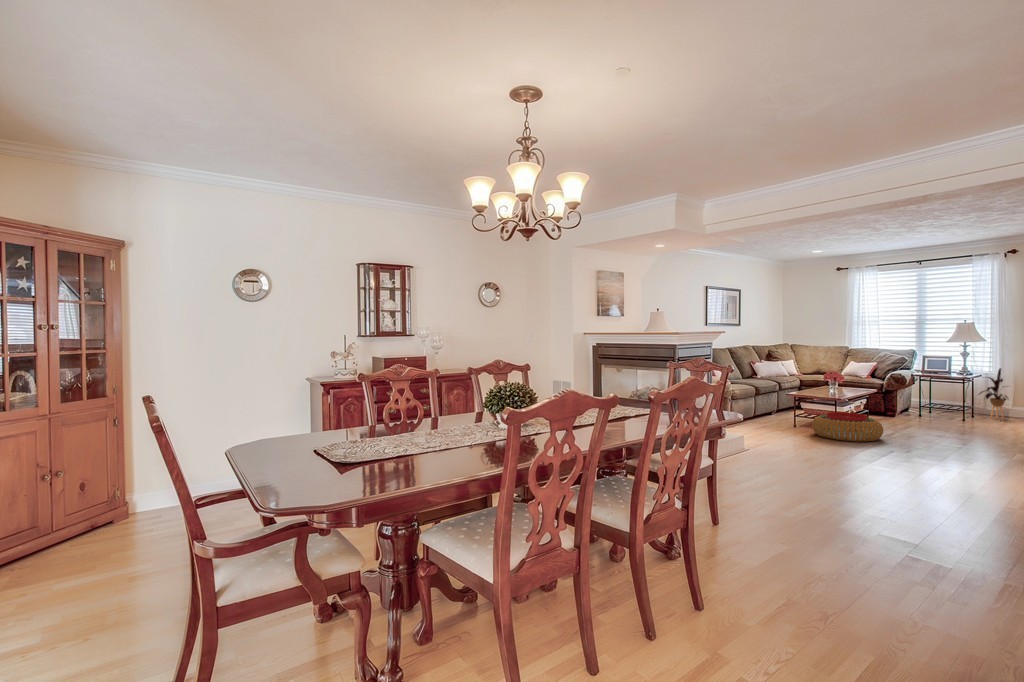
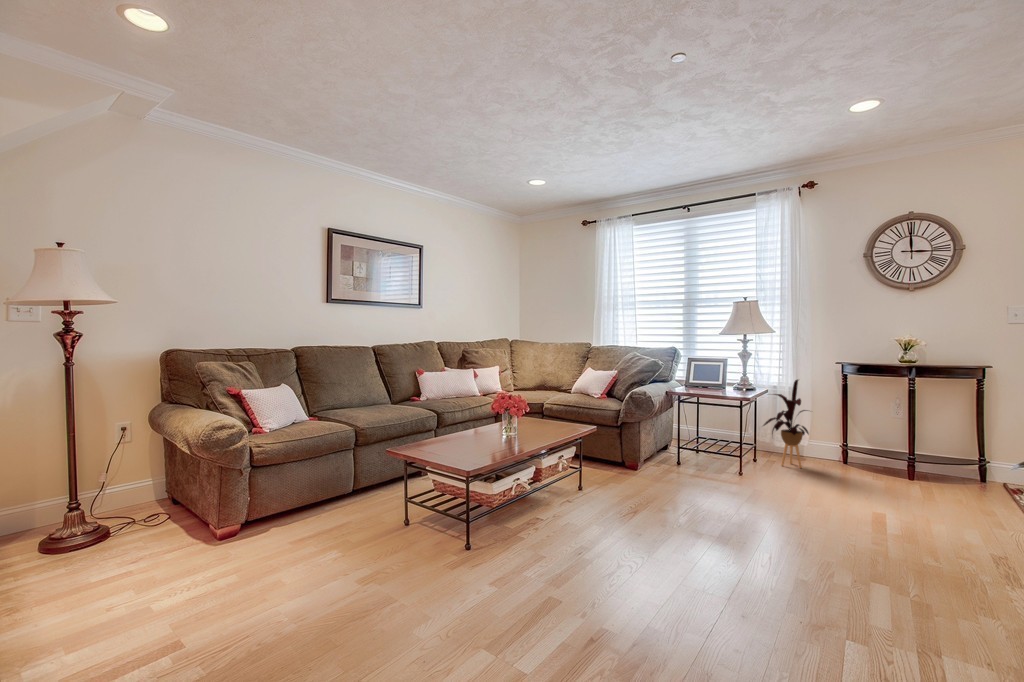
pouf: present [812,412,883,442] -> none [366,511,535,631]

